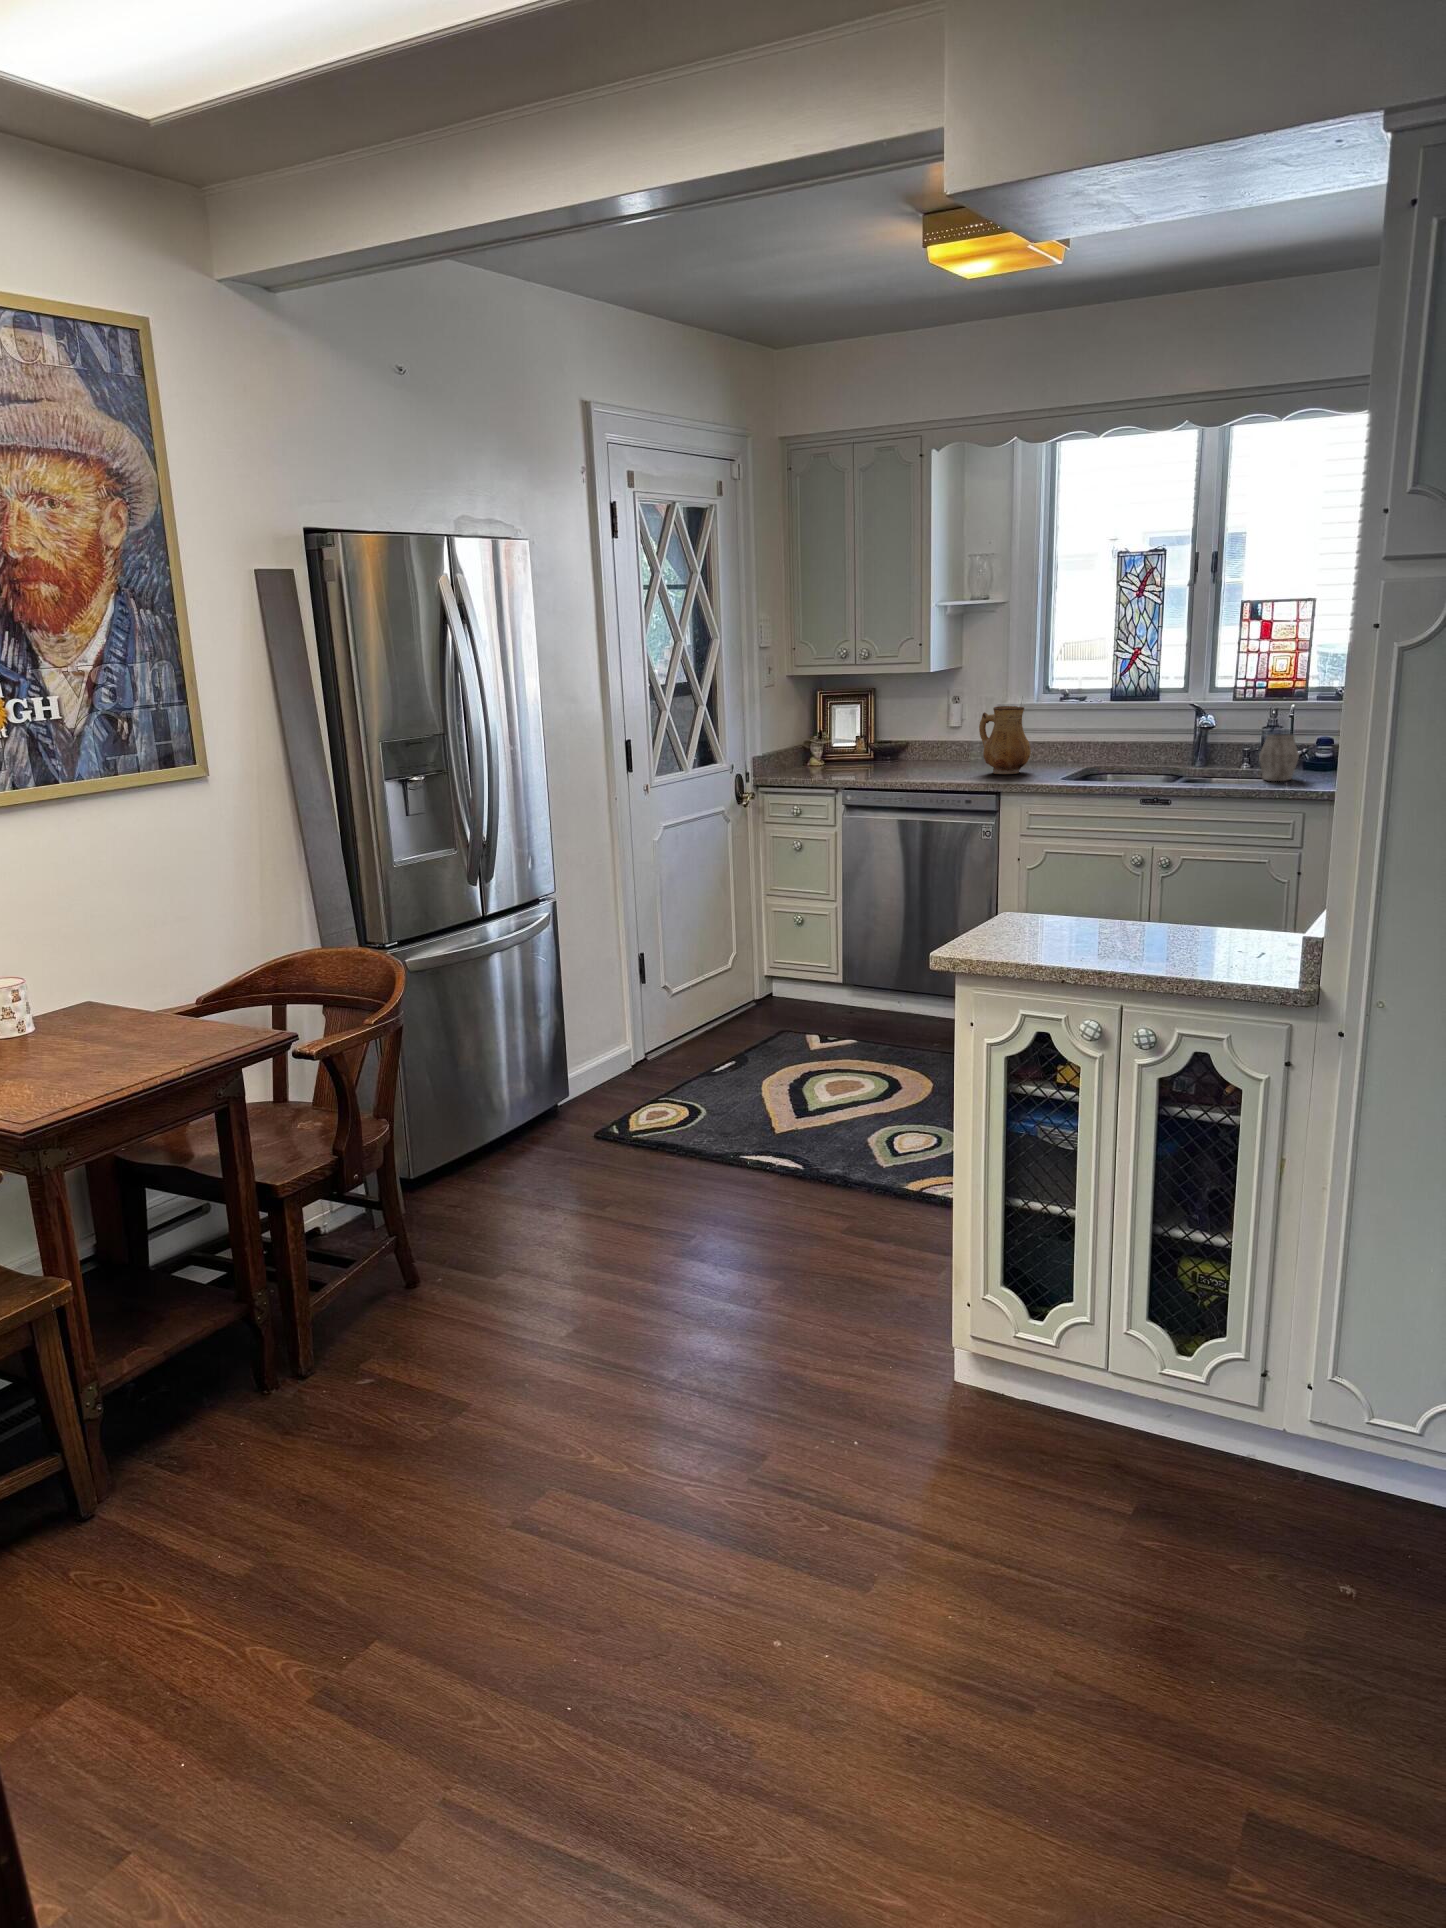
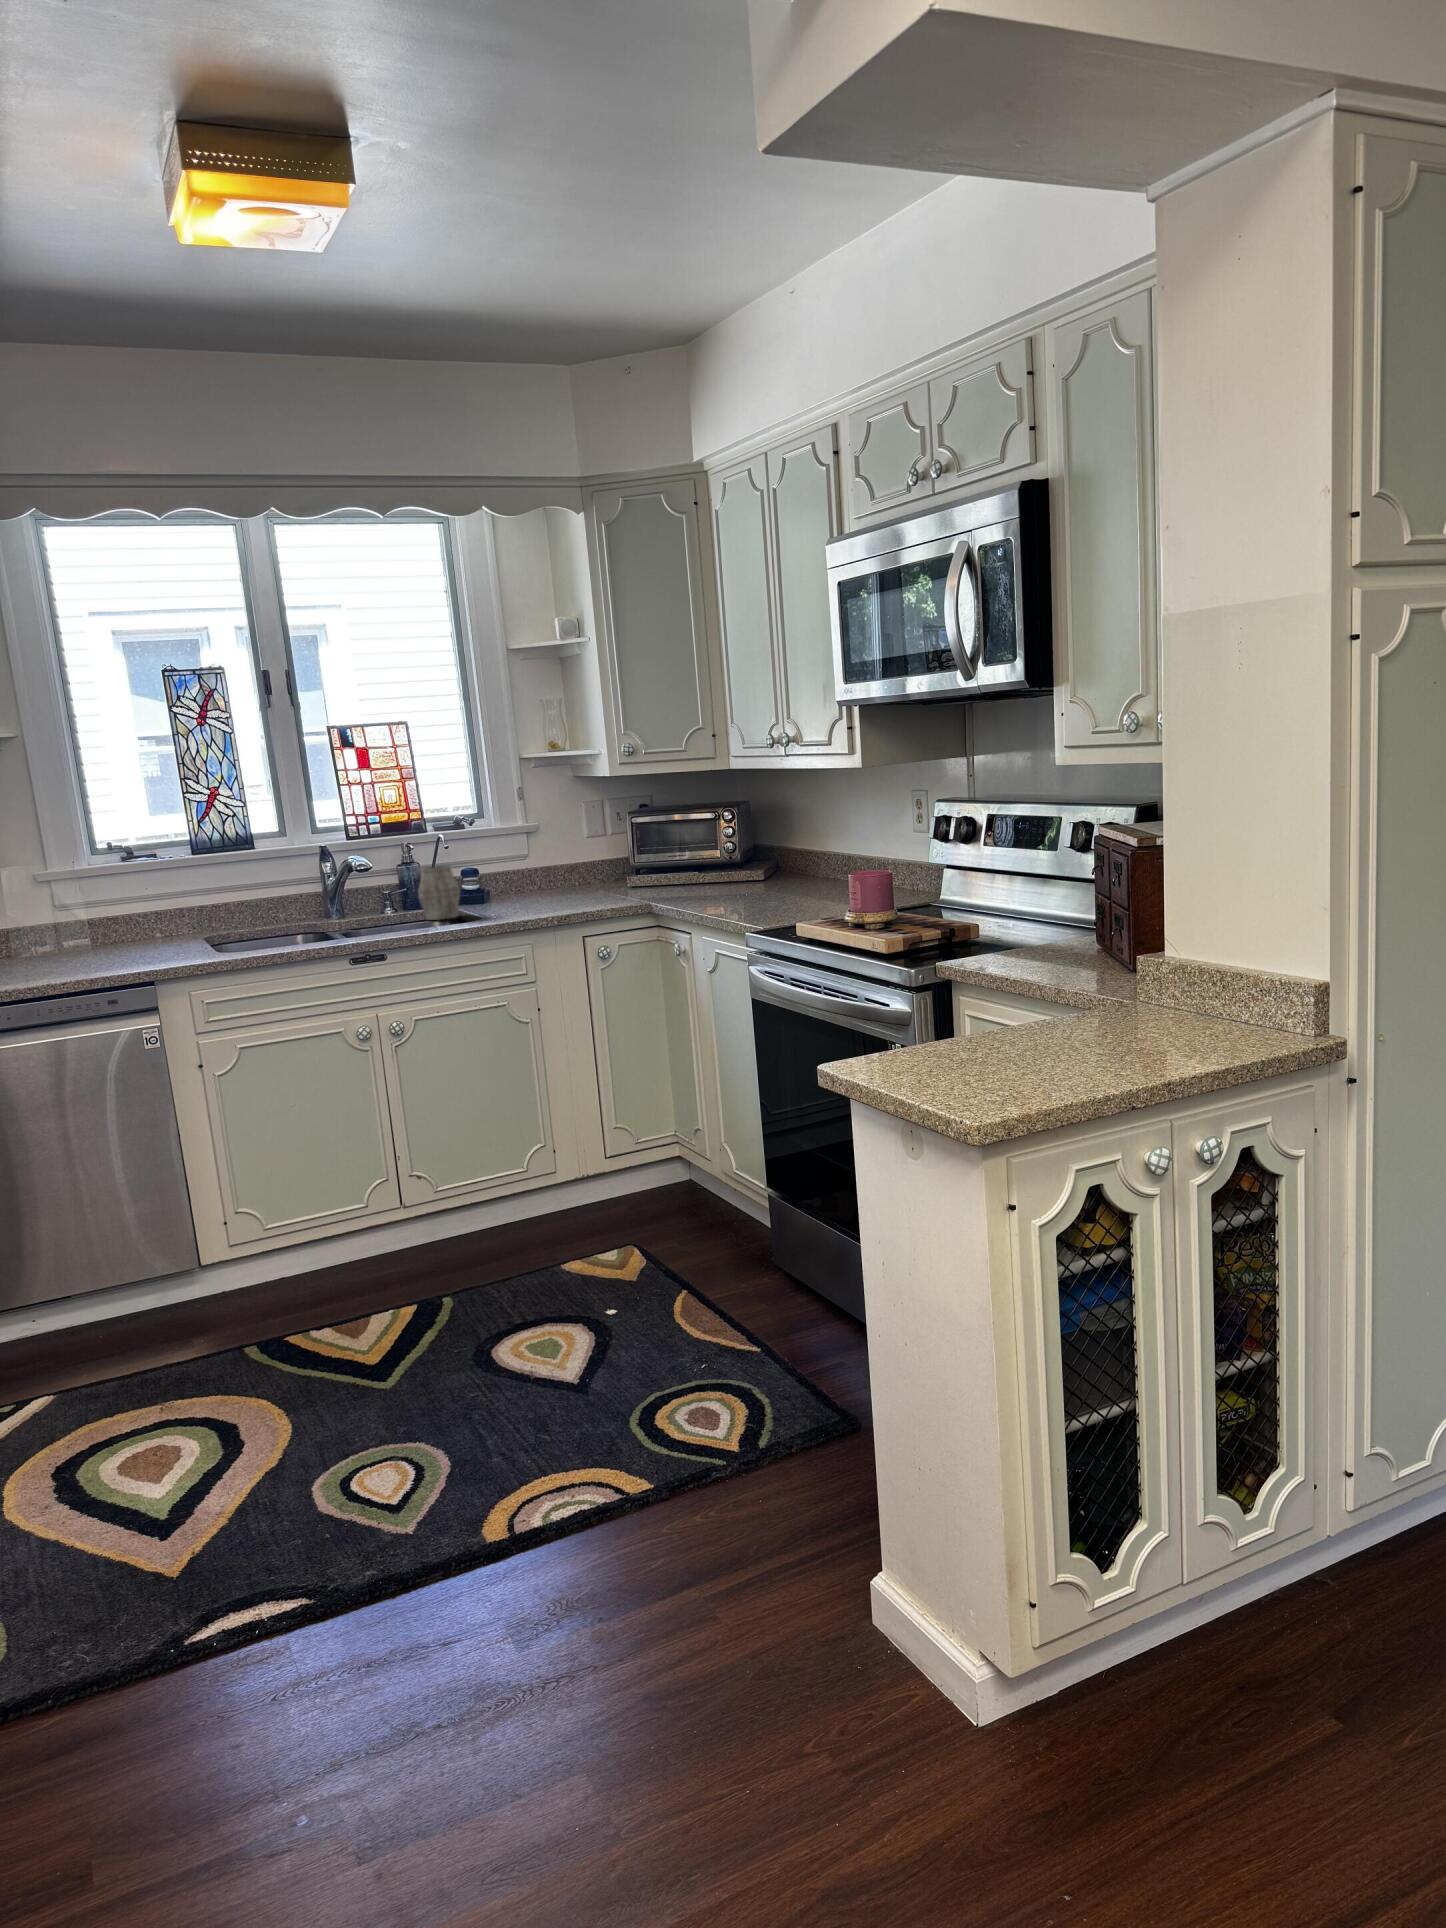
ceramic pitcher: present [979,706,1031,774] -> none [29,868,115,960]

